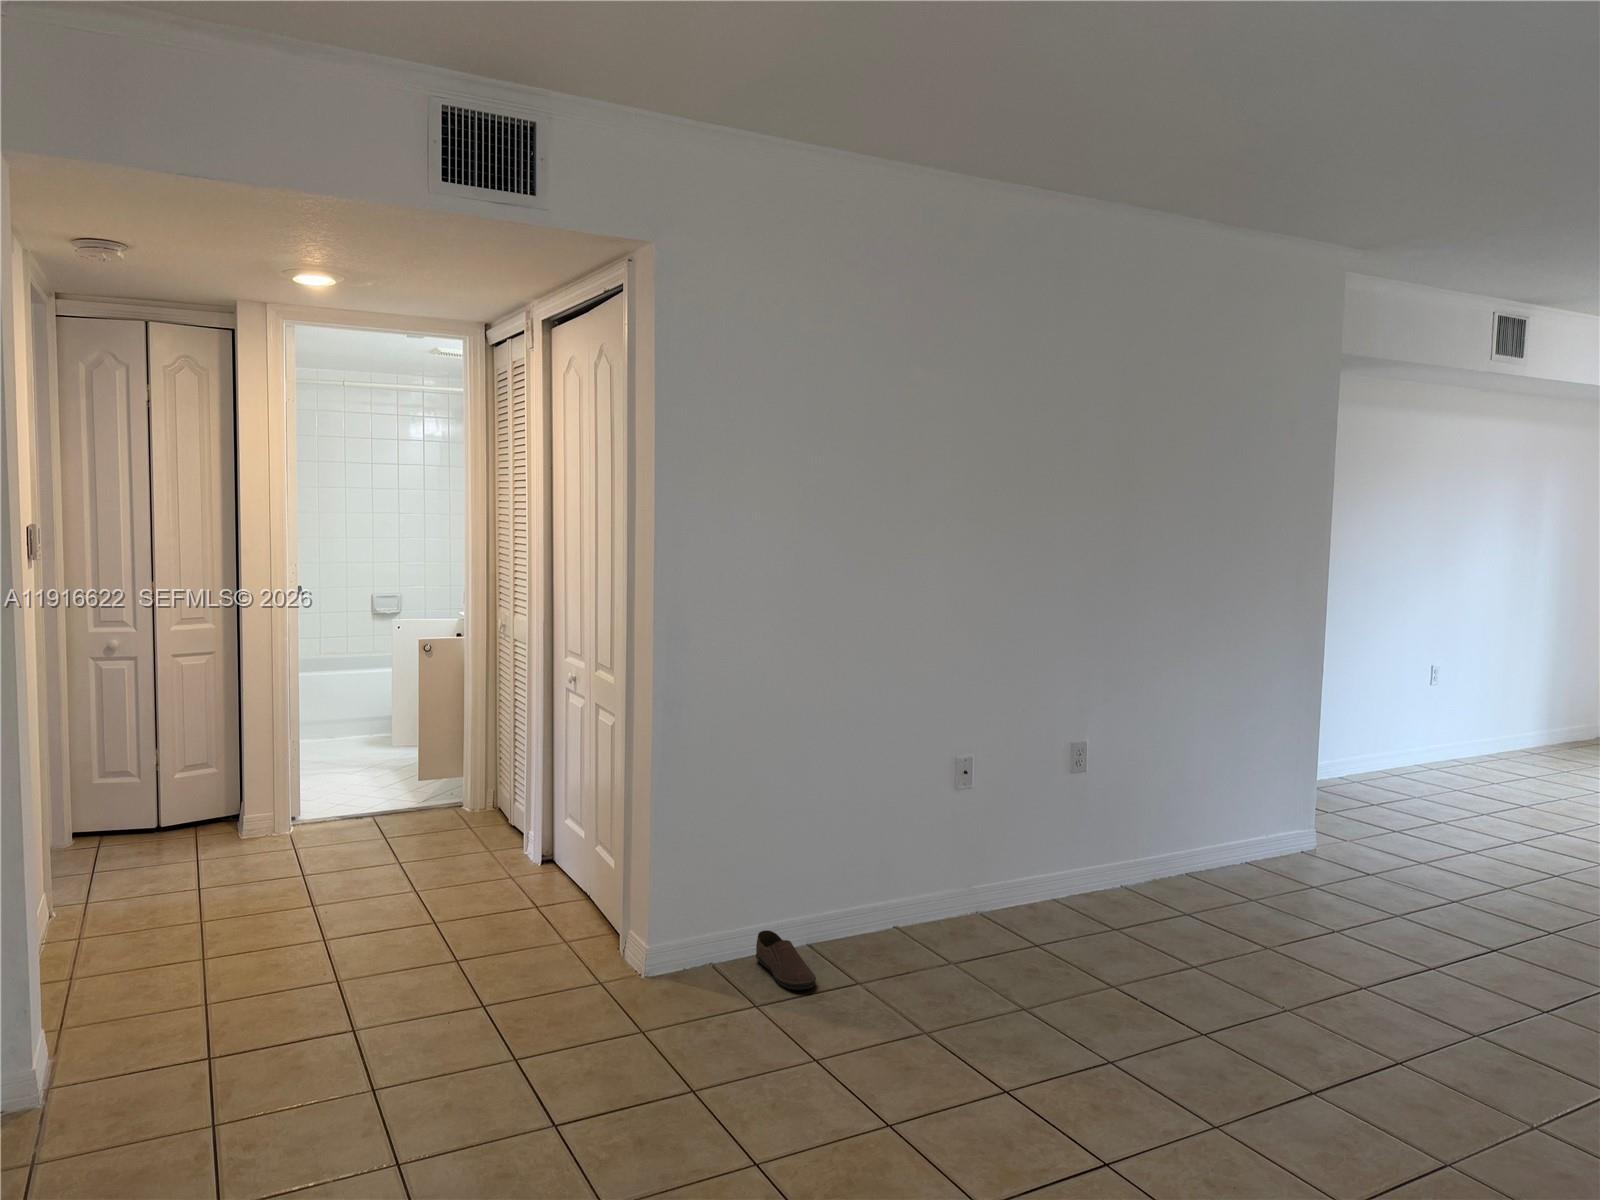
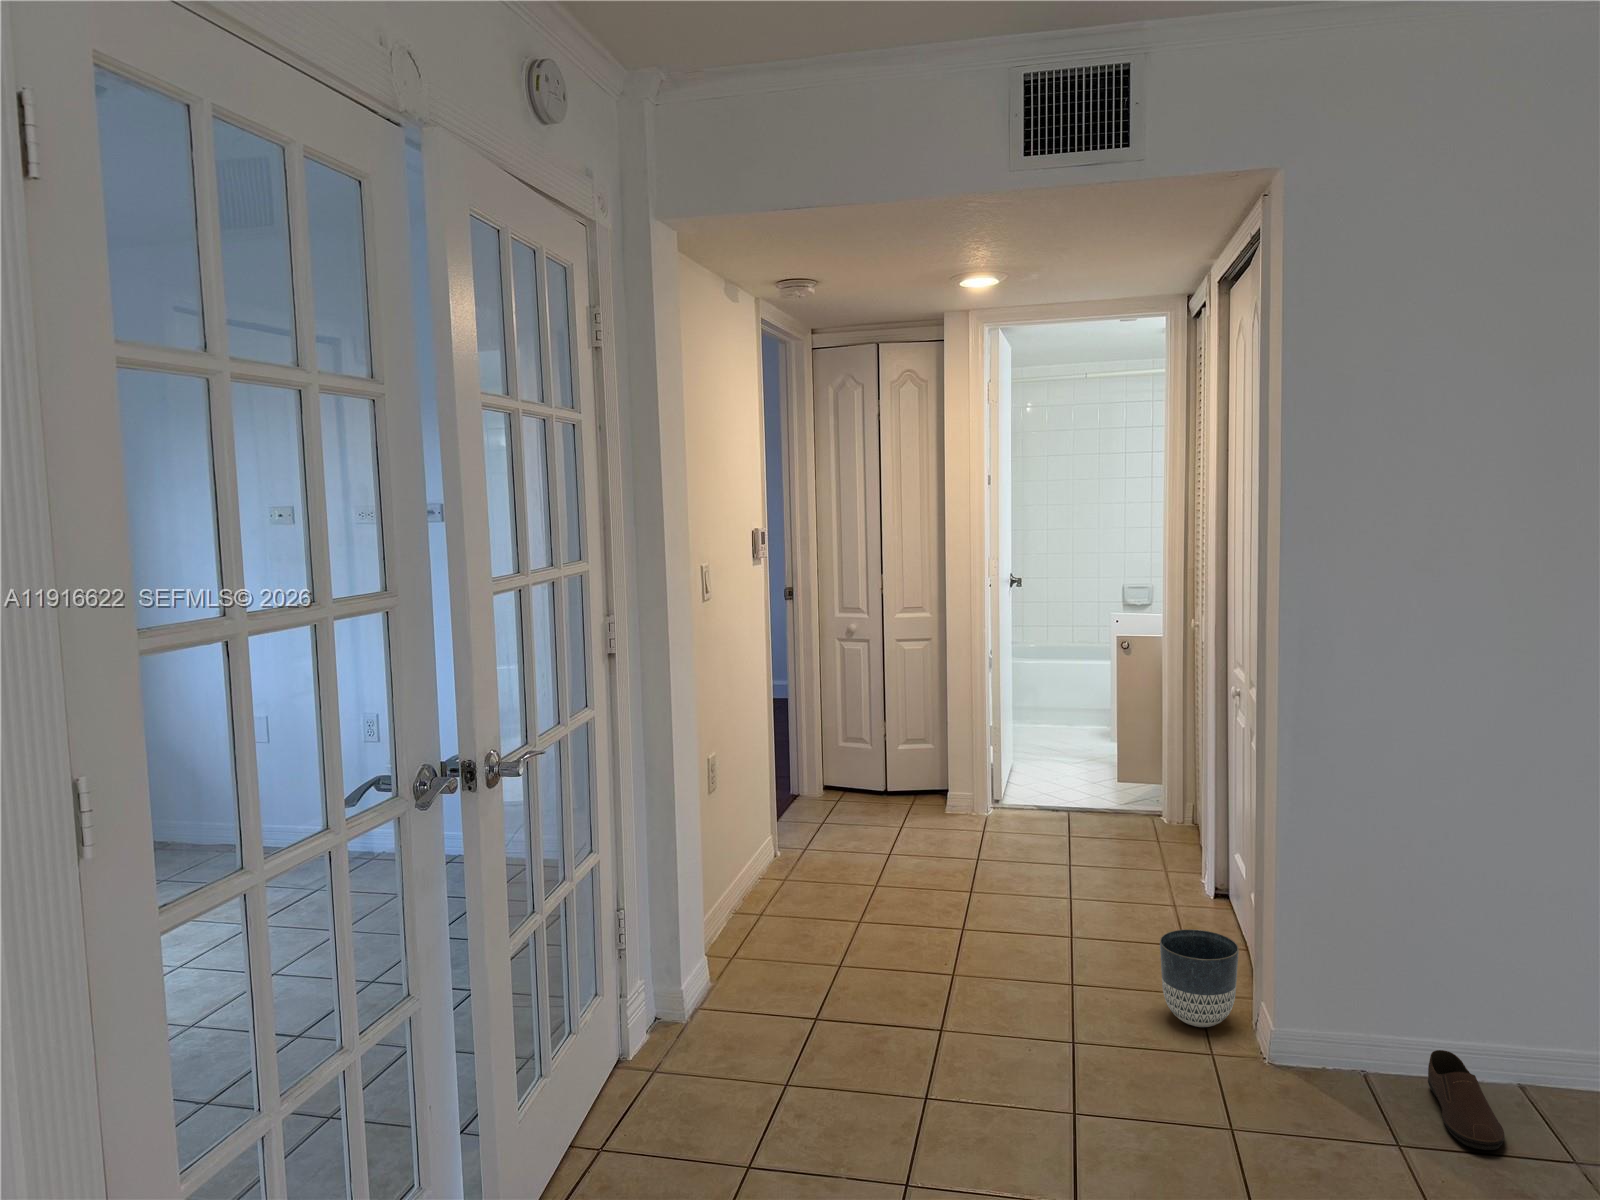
planter: none [545,881,611,963] -> present [1160,929,1239,1027]

